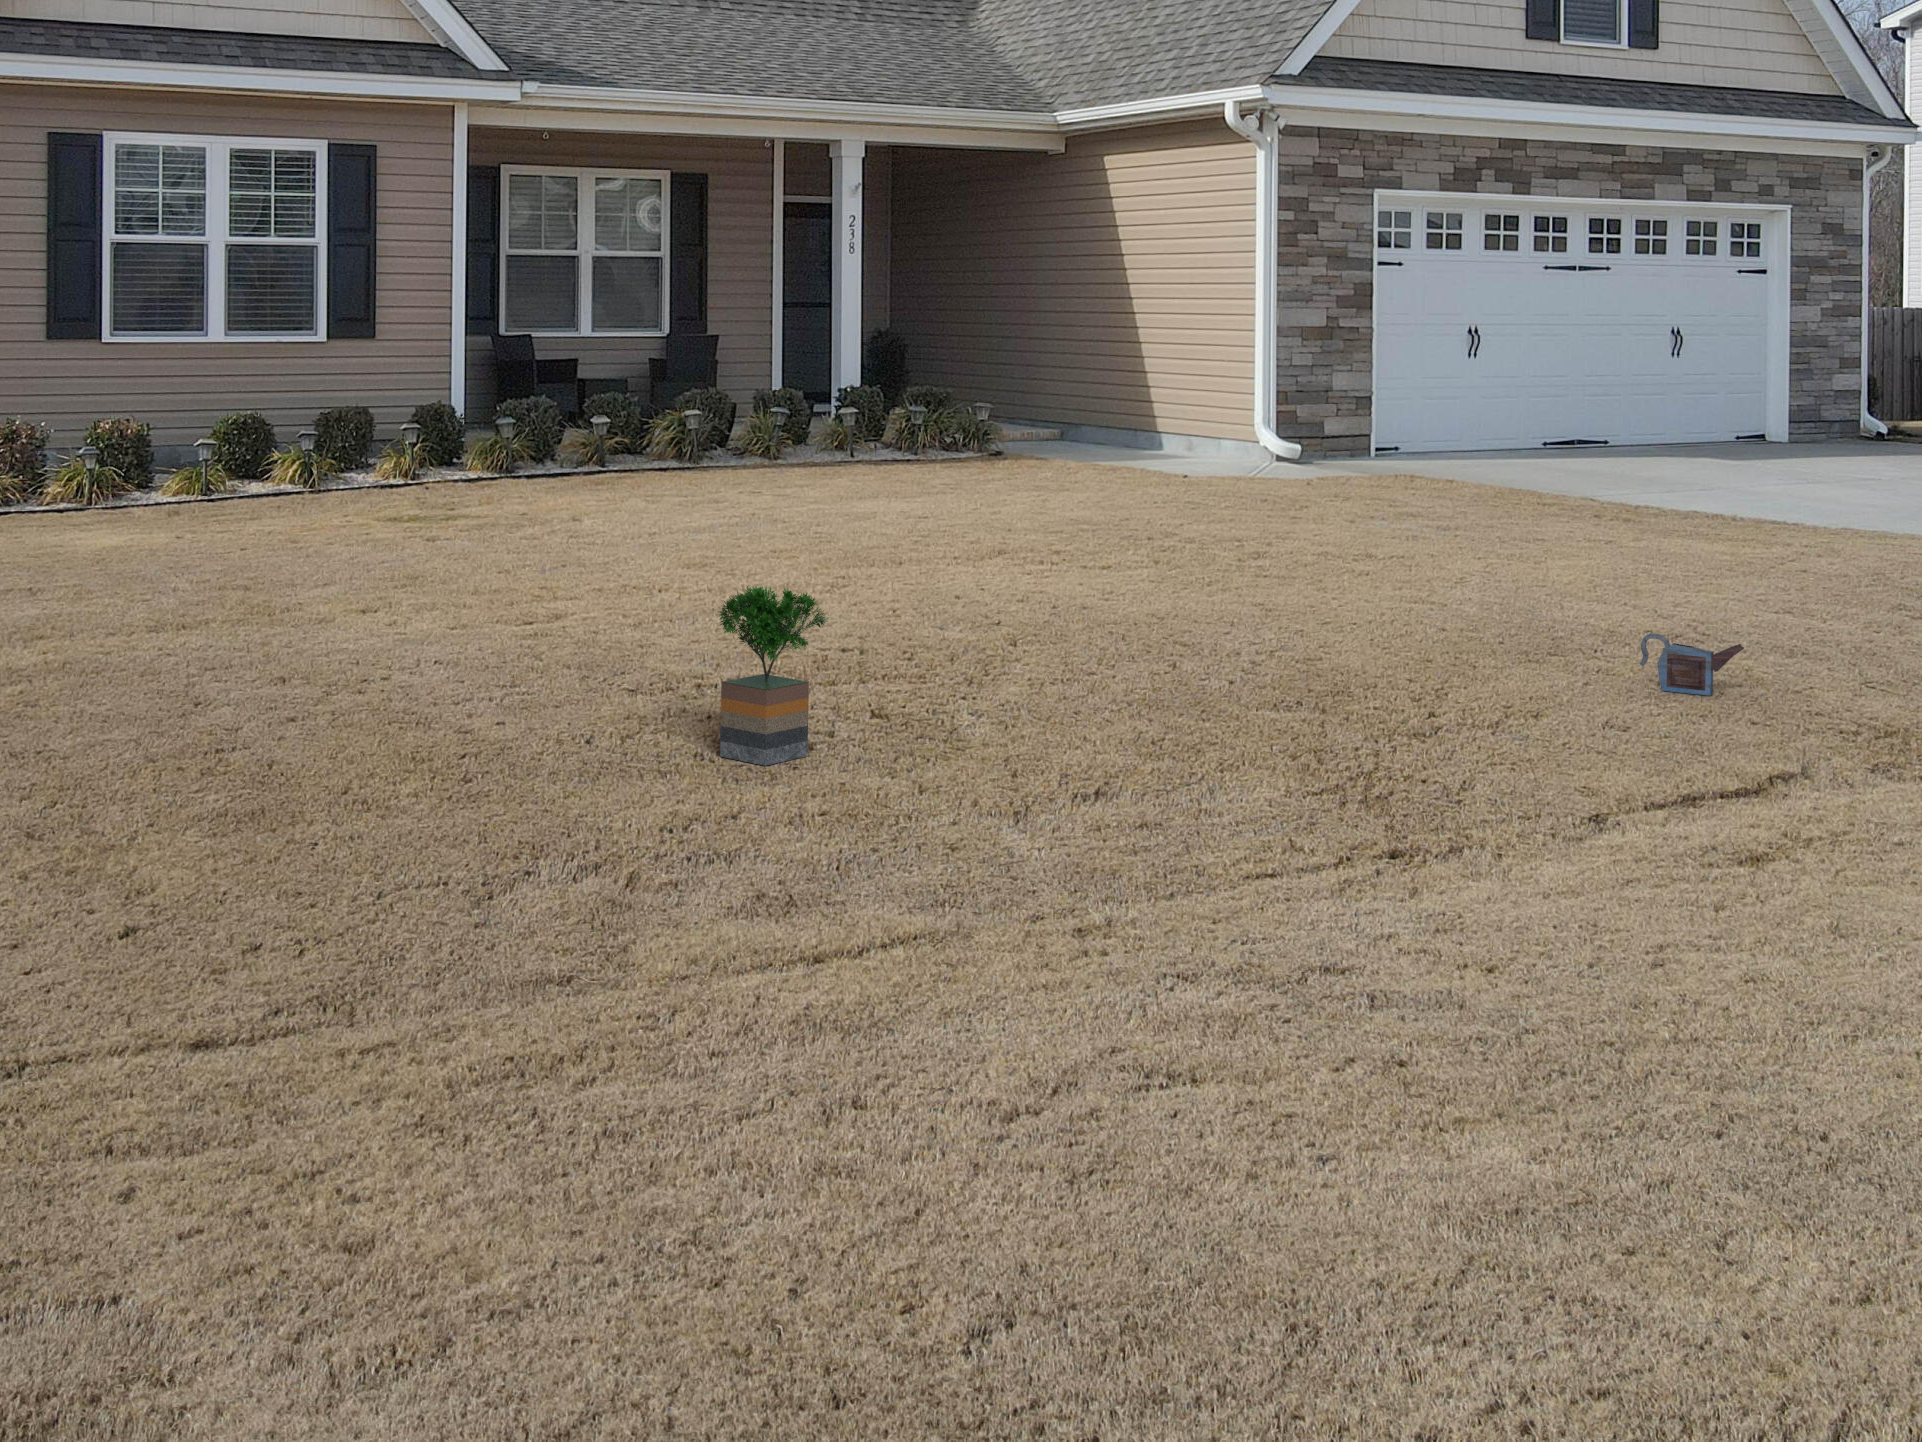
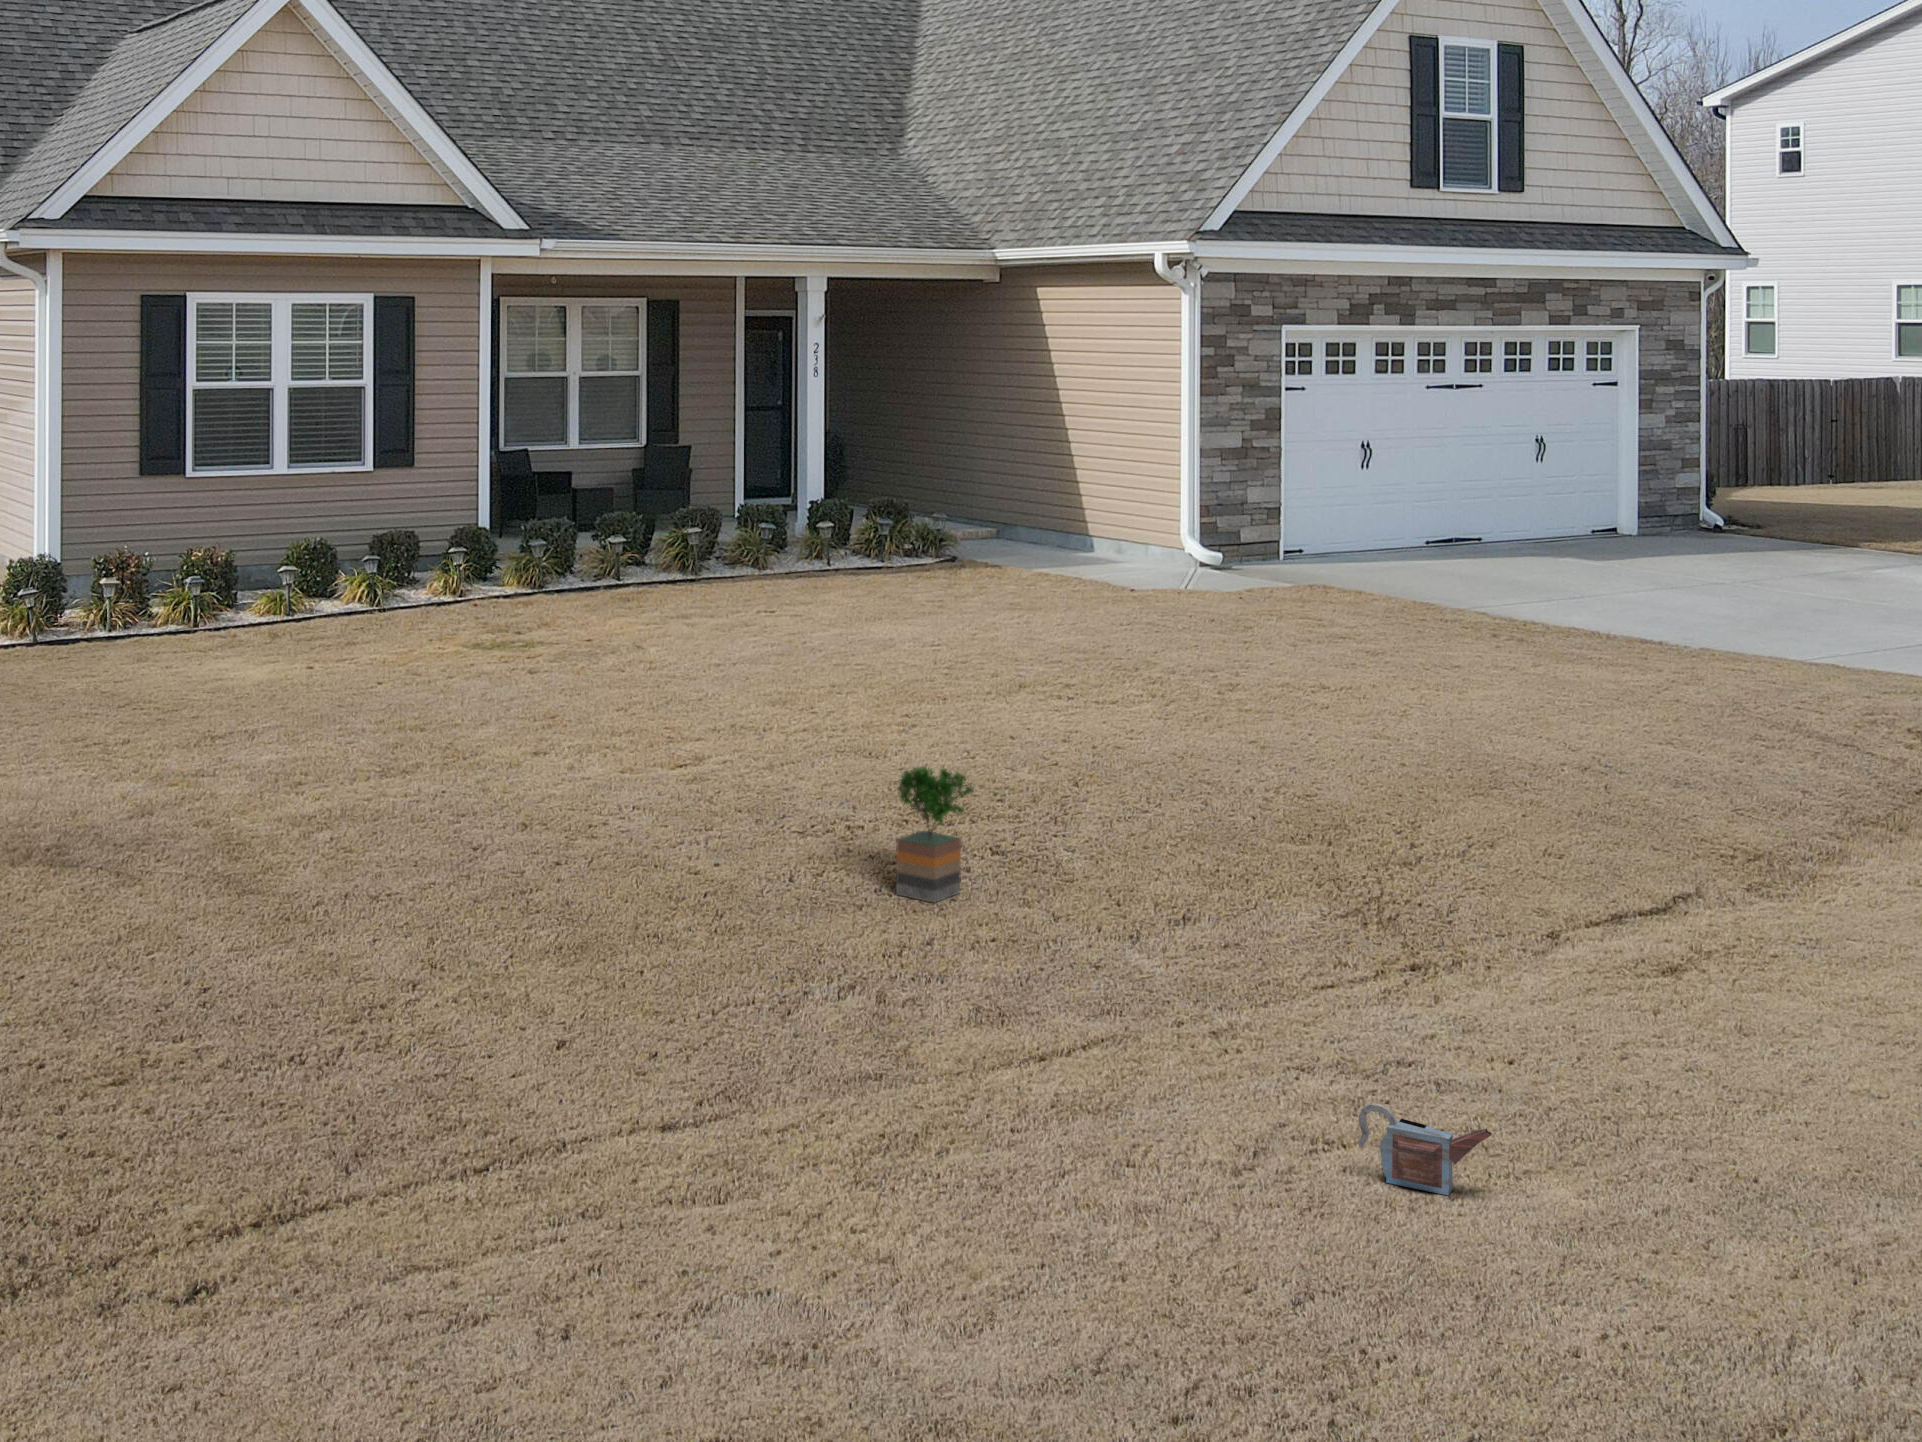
watering can: present [1639,633,1744,696] -> present [1357,1103,1492,1195]

